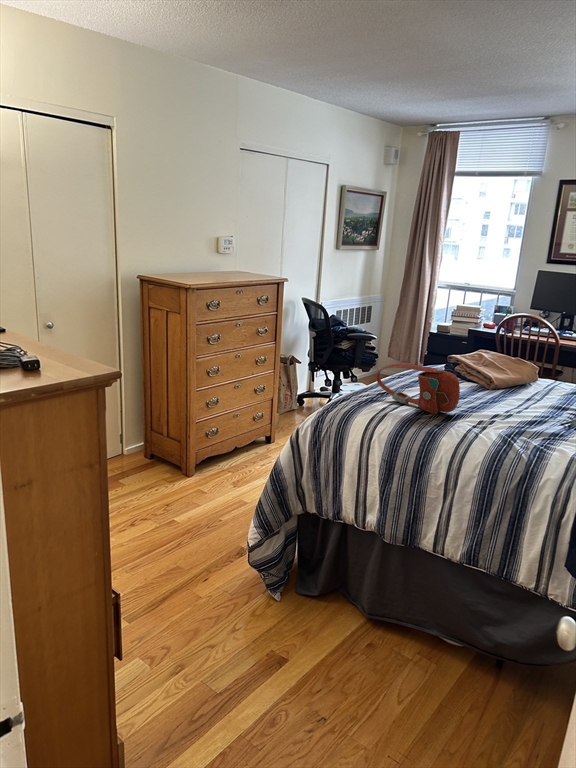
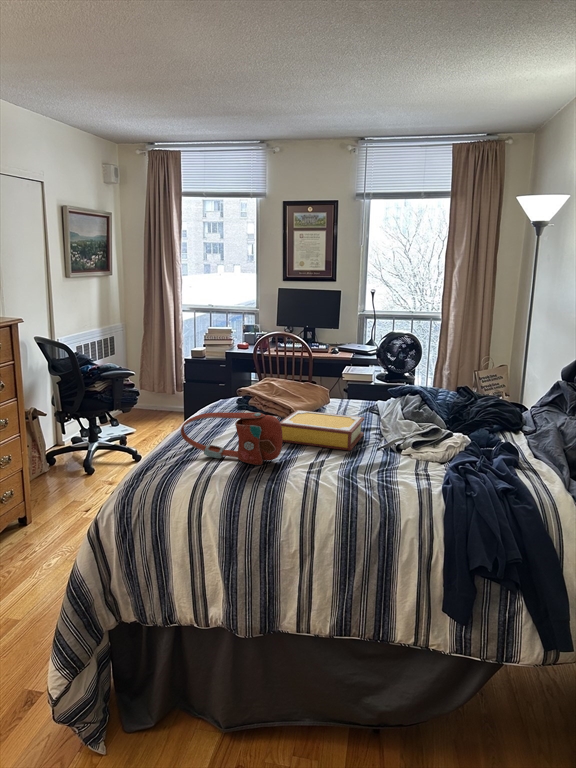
book: none [464,379,557,419] -> present [280,410,364,451]

